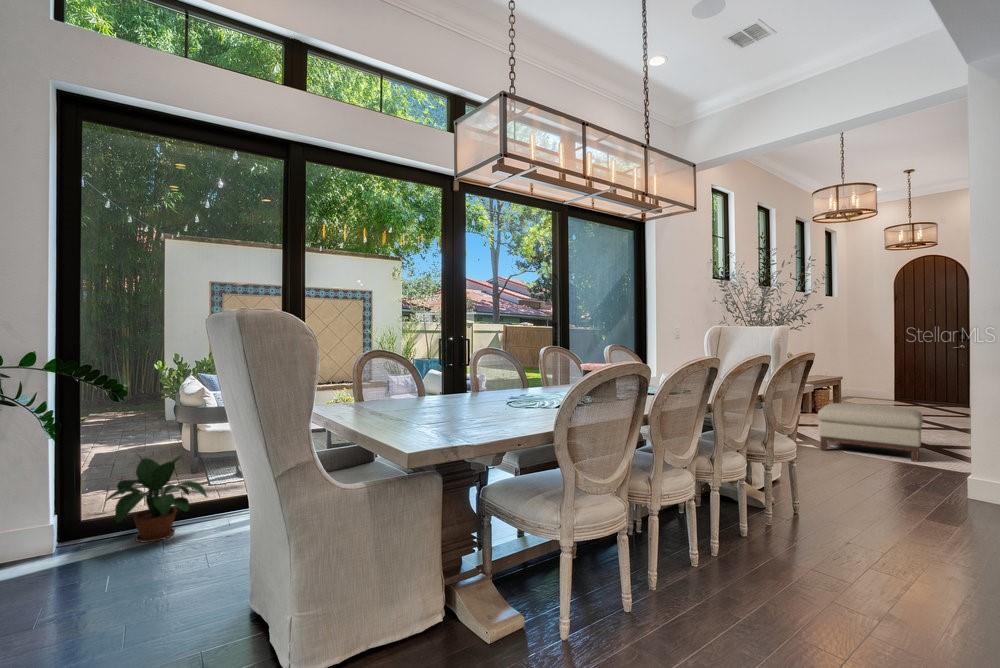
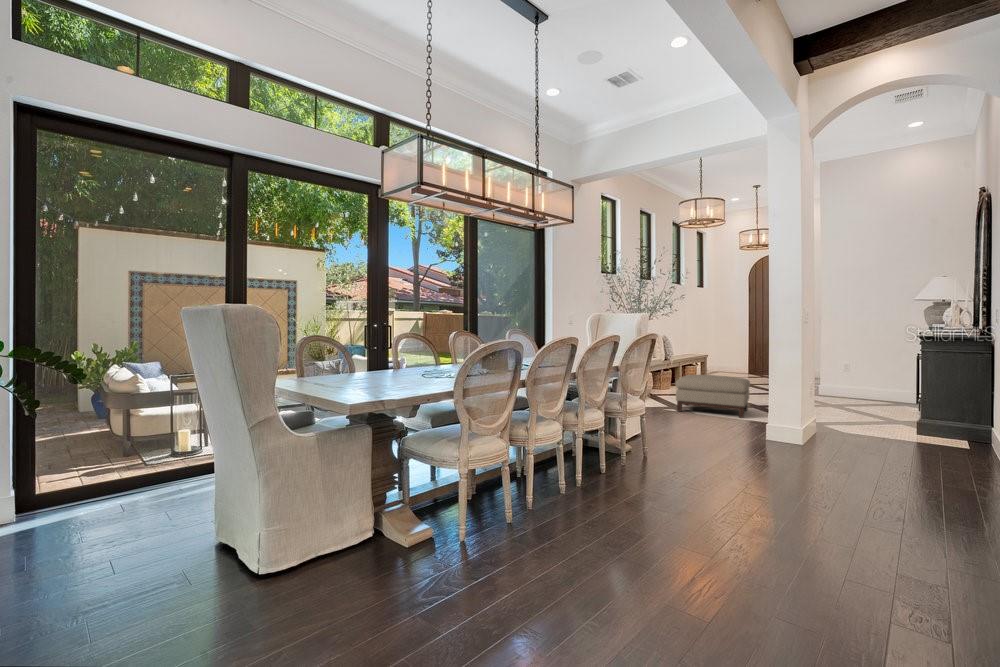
potted plant: present [106,455,207,542] -> none [62,418,163,499]

